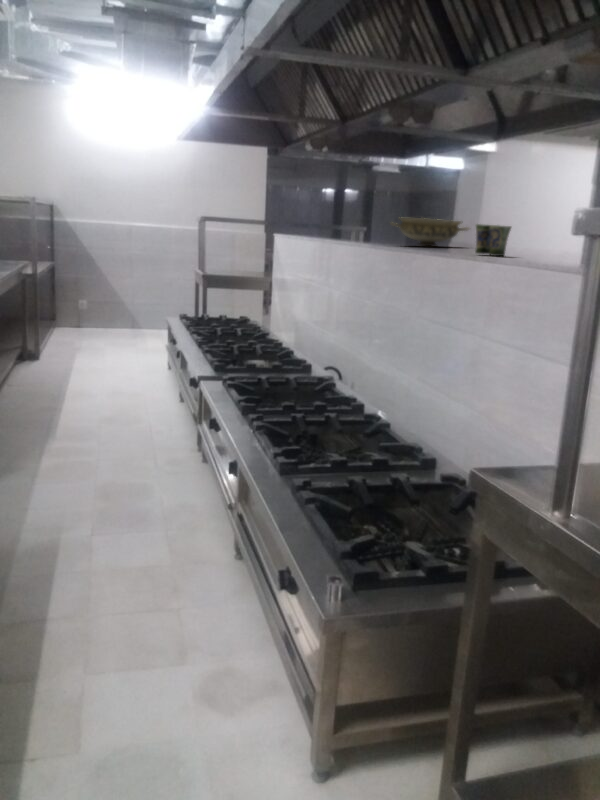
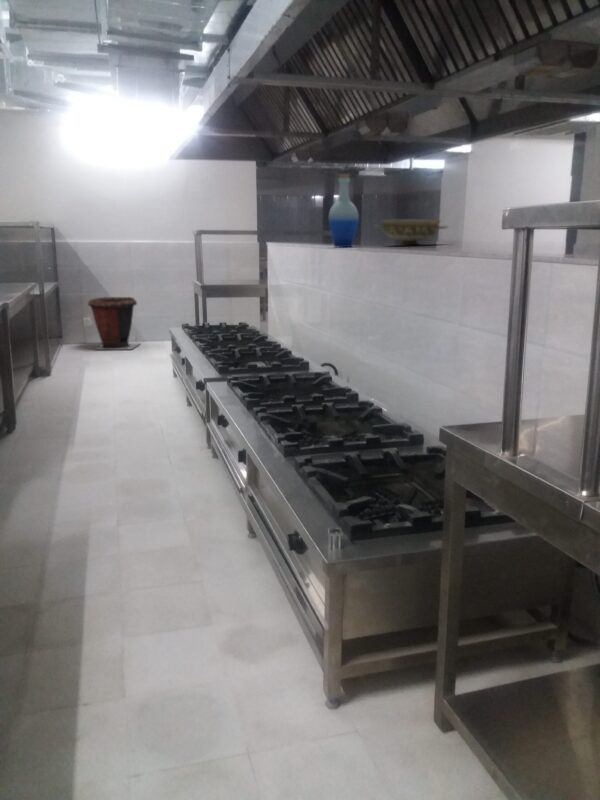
bottle: none [342,165,374,244] -> present [329,174,359,247]
cup: present [475,224,511,256] -> none [448,222,480,249]
waste bin: none [83,280,137,336] -> present [88,297,140,350]

